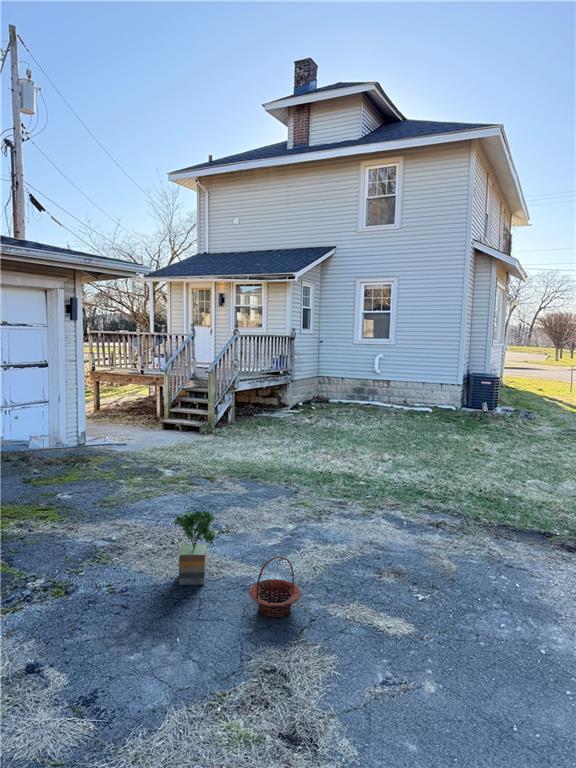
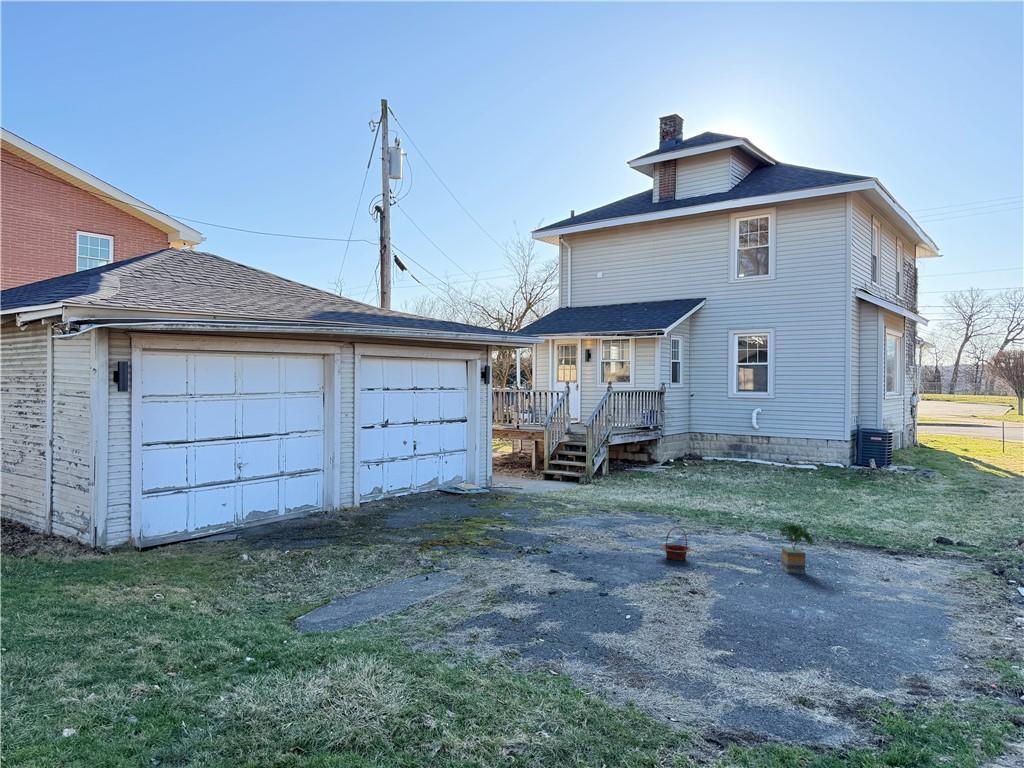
potted tree: present [173,511,218,585] -> present [778,525,813,574]

